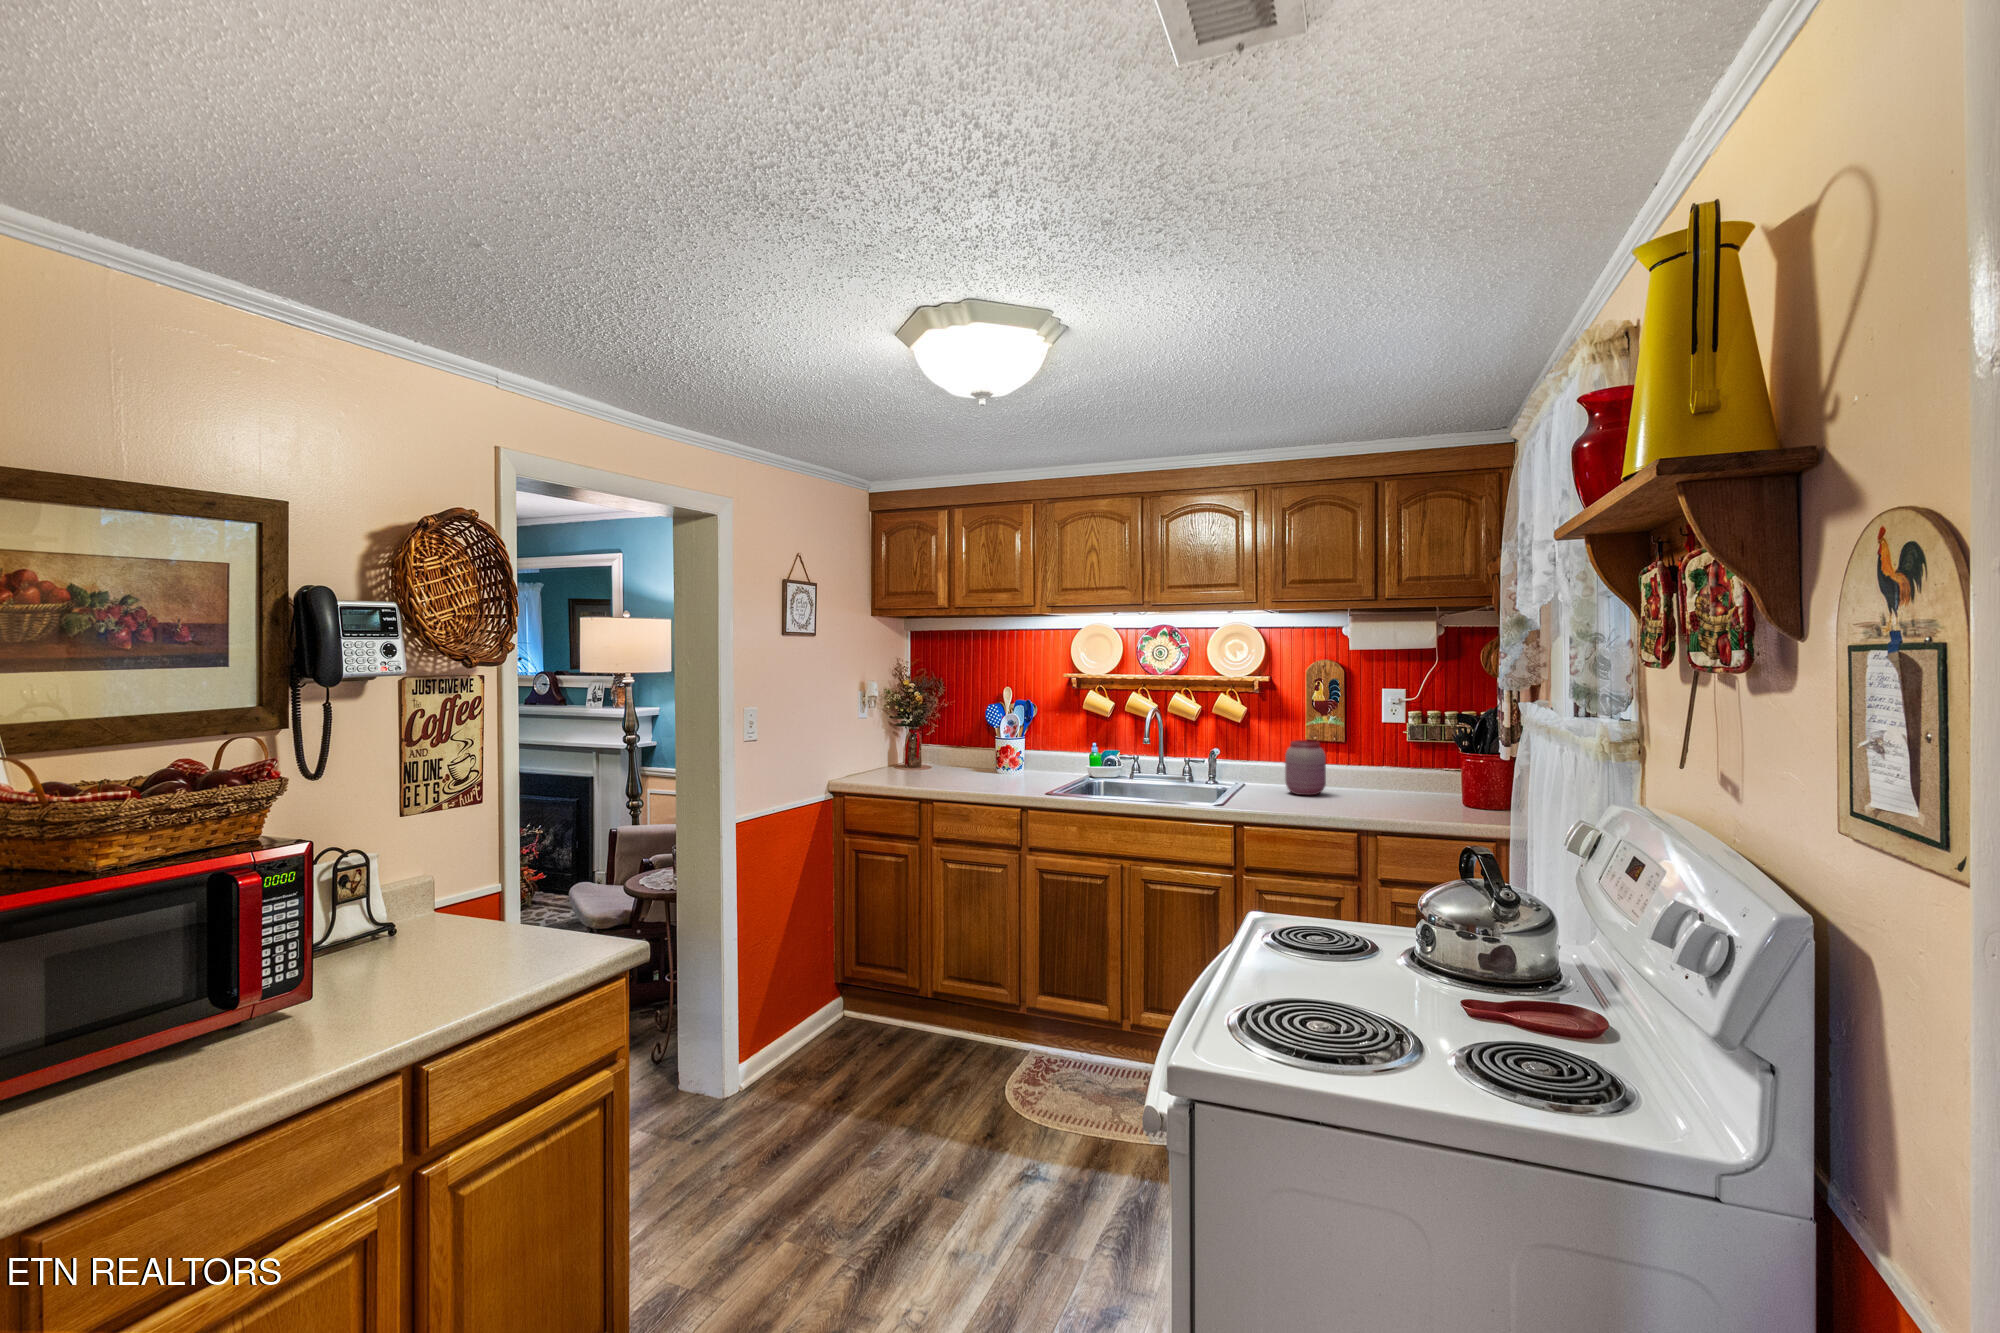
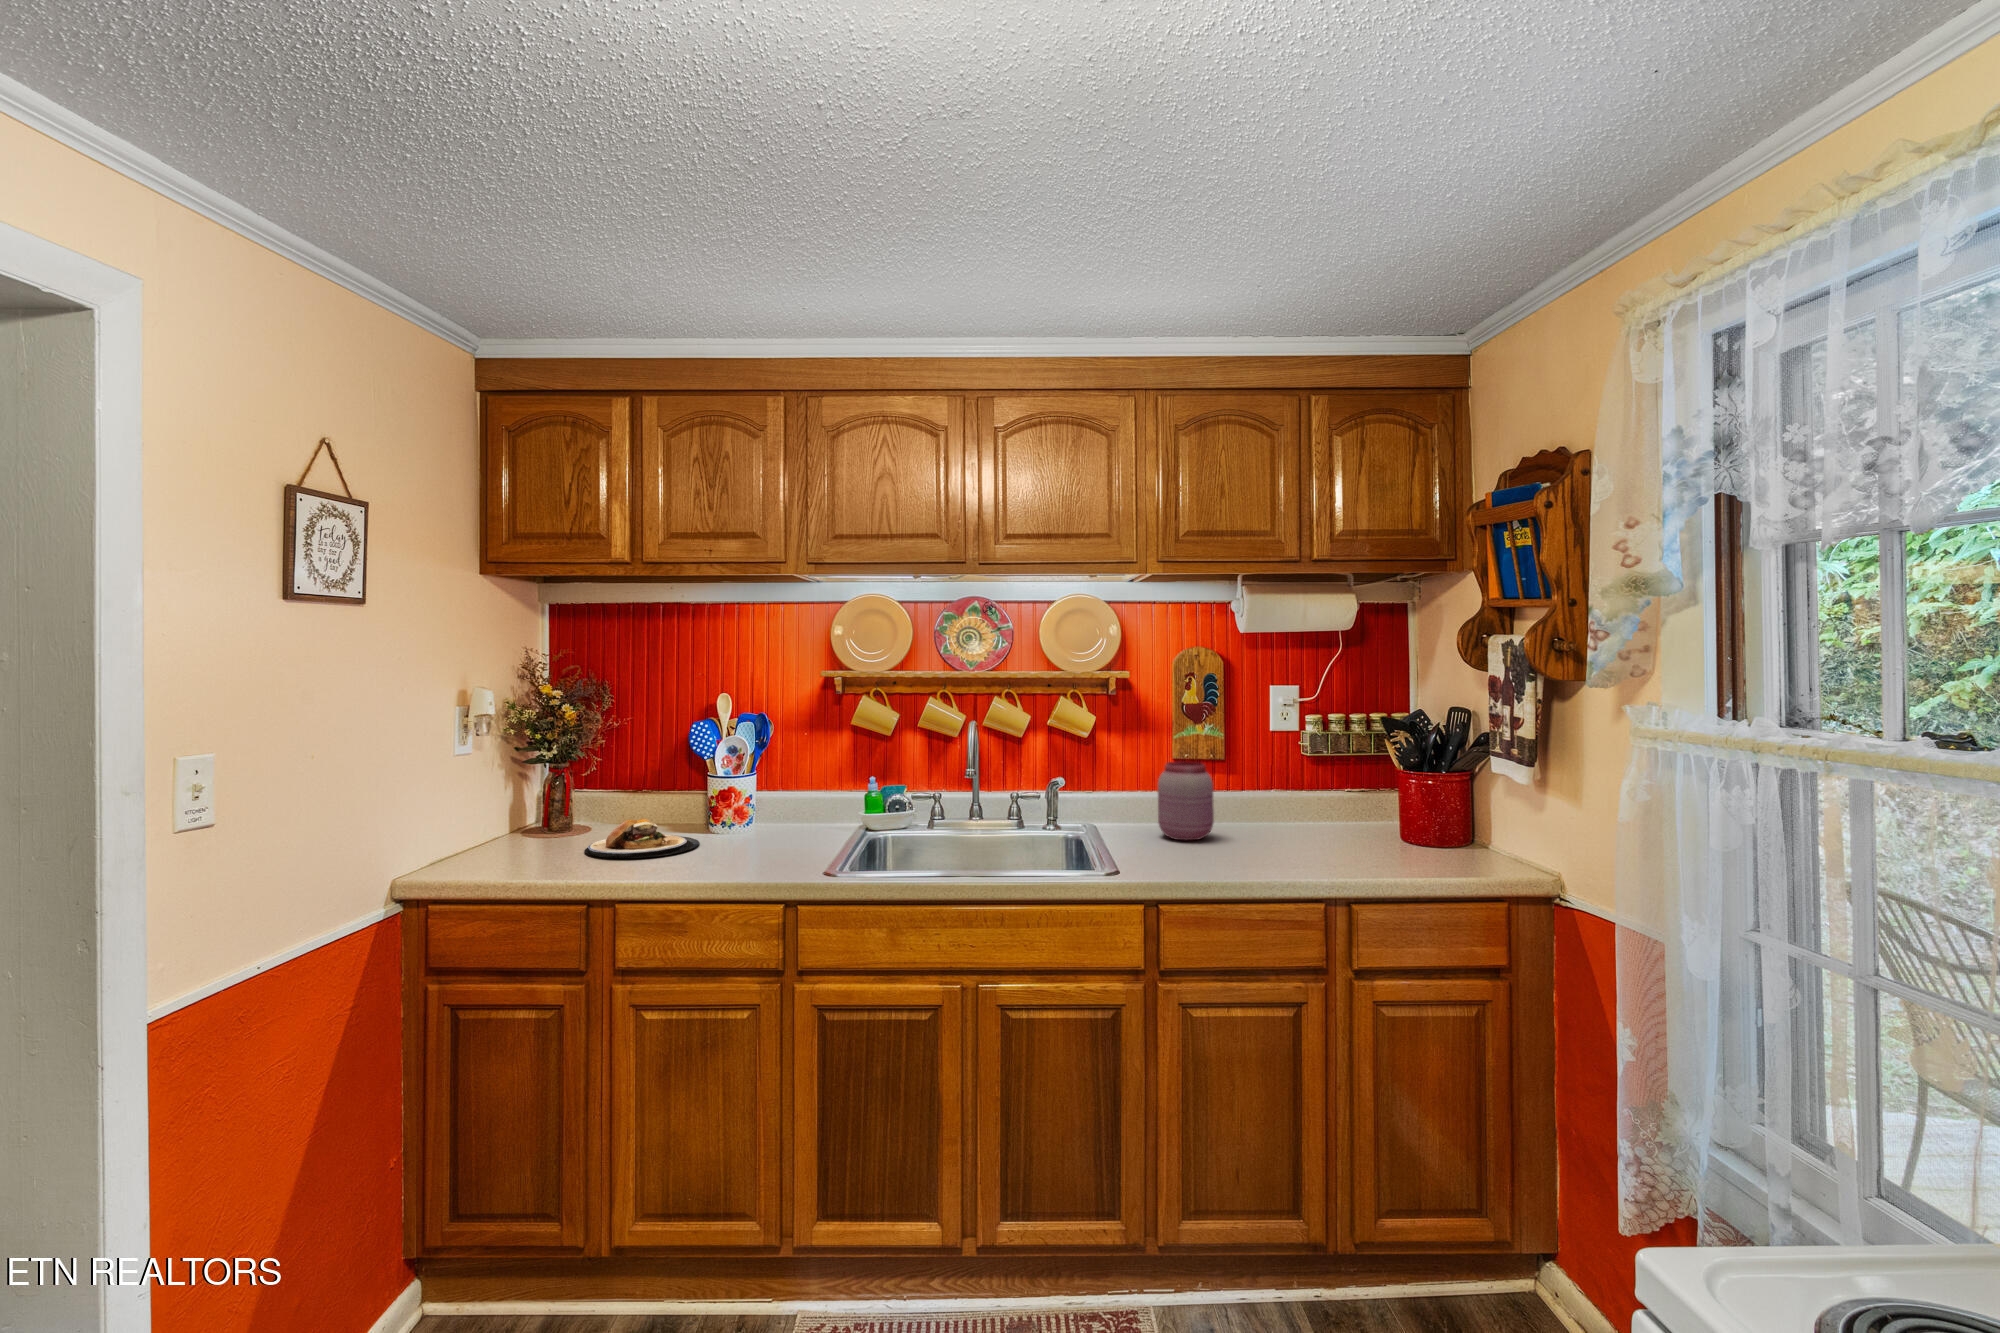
plate: none [924,760,988,781] -> present [584,819,700,858]

